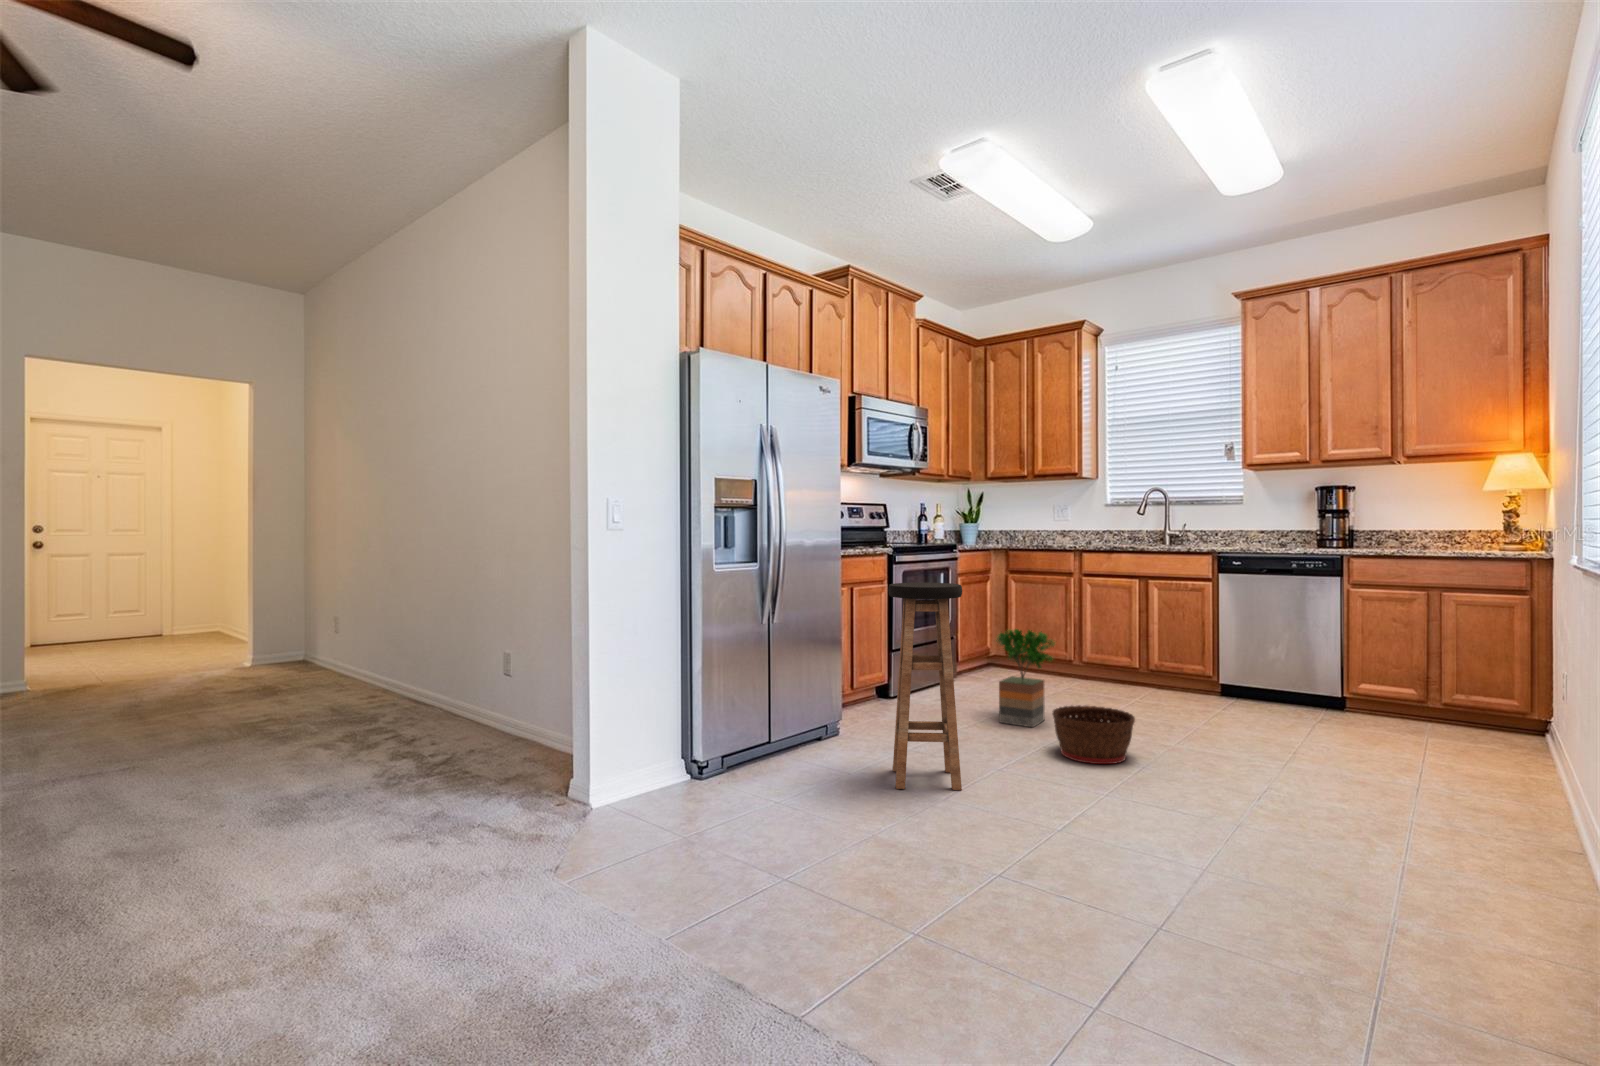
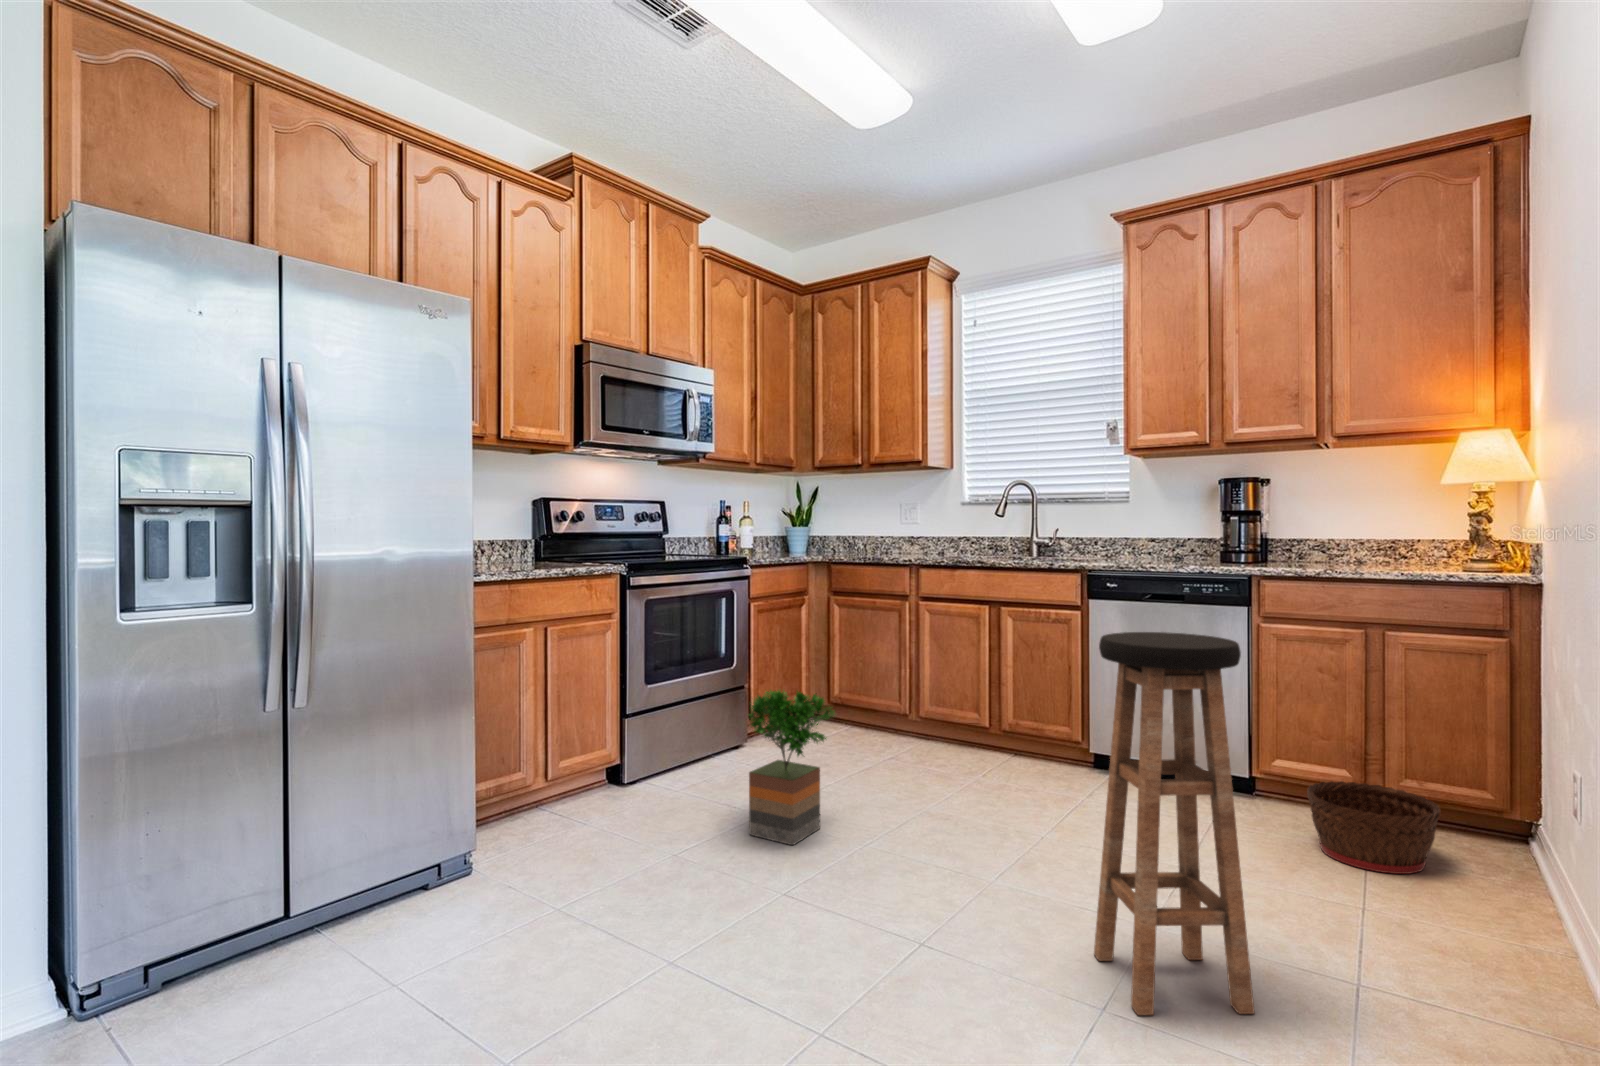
bar stool: present [888,583,962,790] -> present [1094,632,1254,1015]
basket: present [1052,705,1135,764] -> present [1307,781,1440,874]

